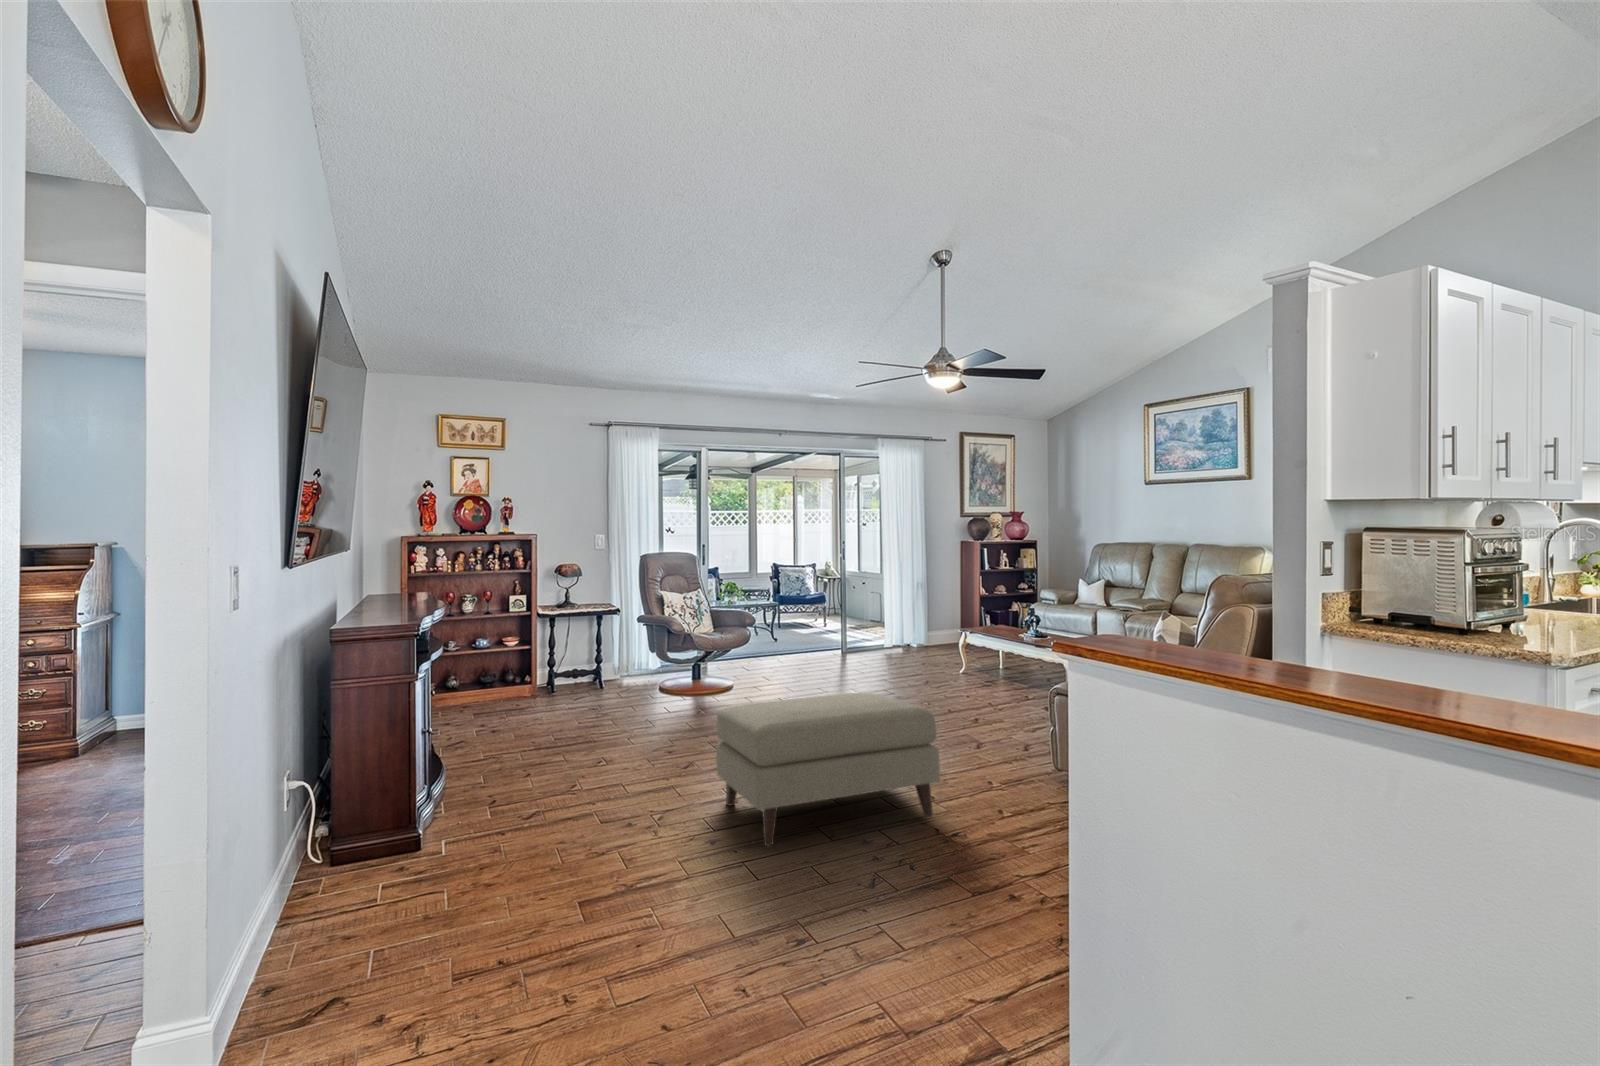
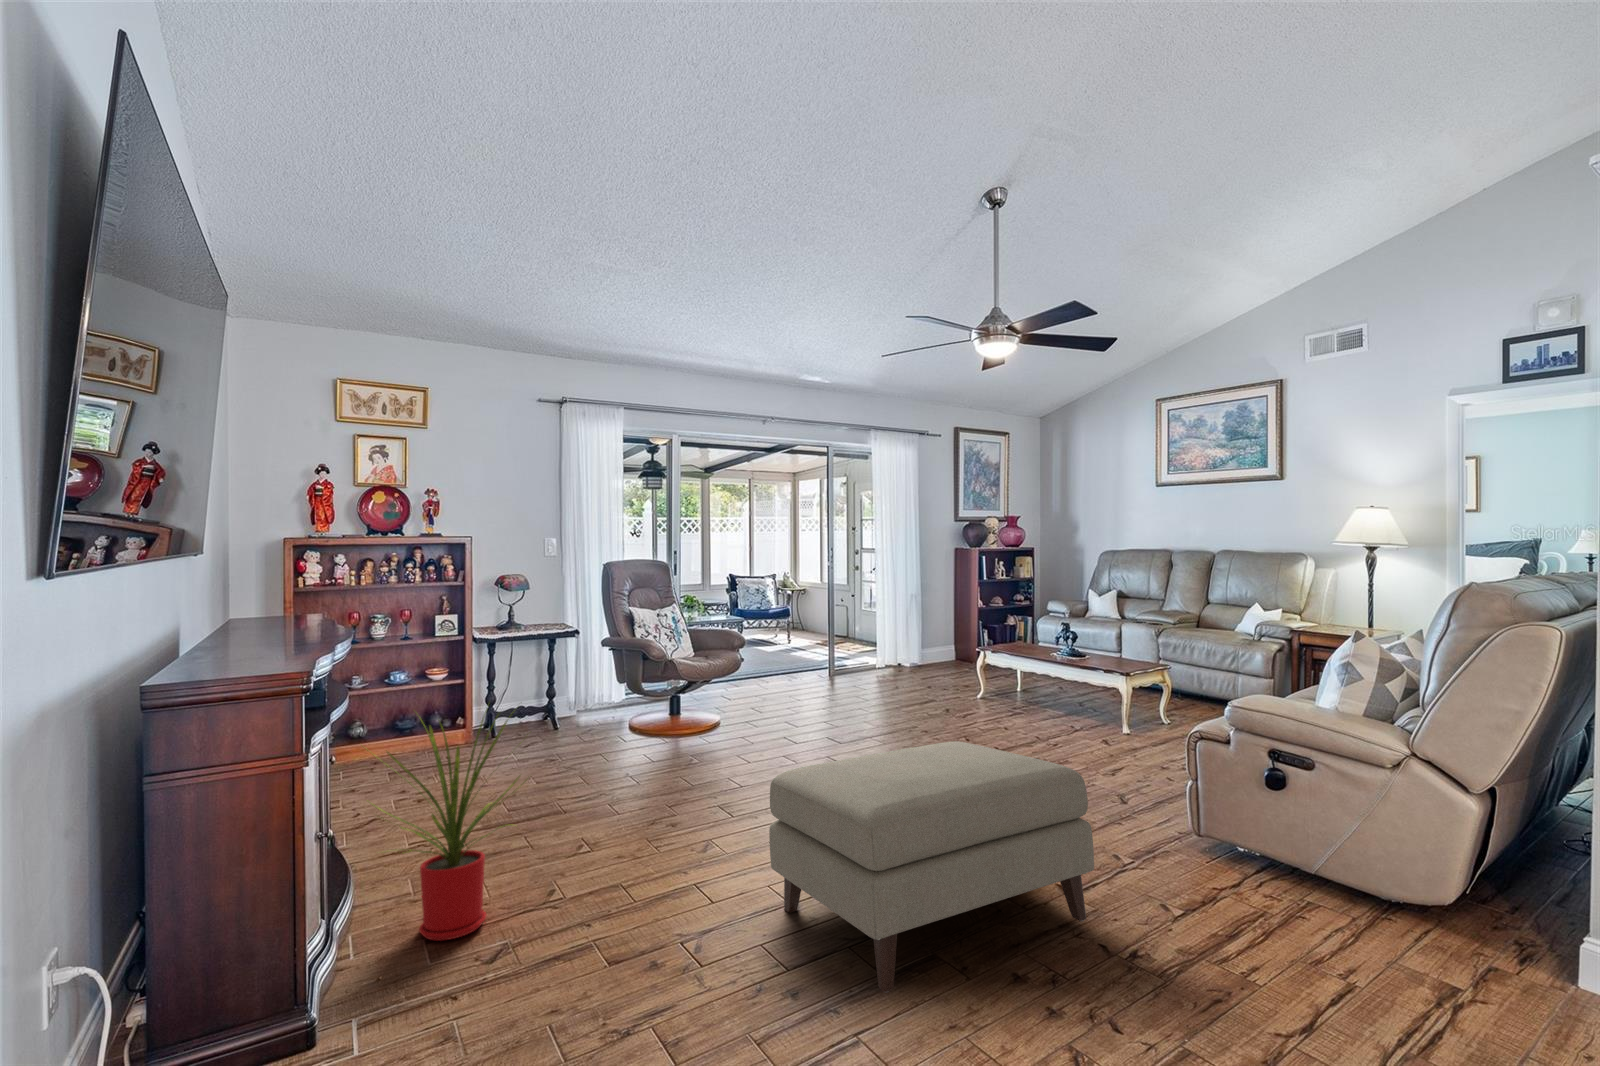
house plant: none [442,654,556,810] -> present [366,712,519,941]

